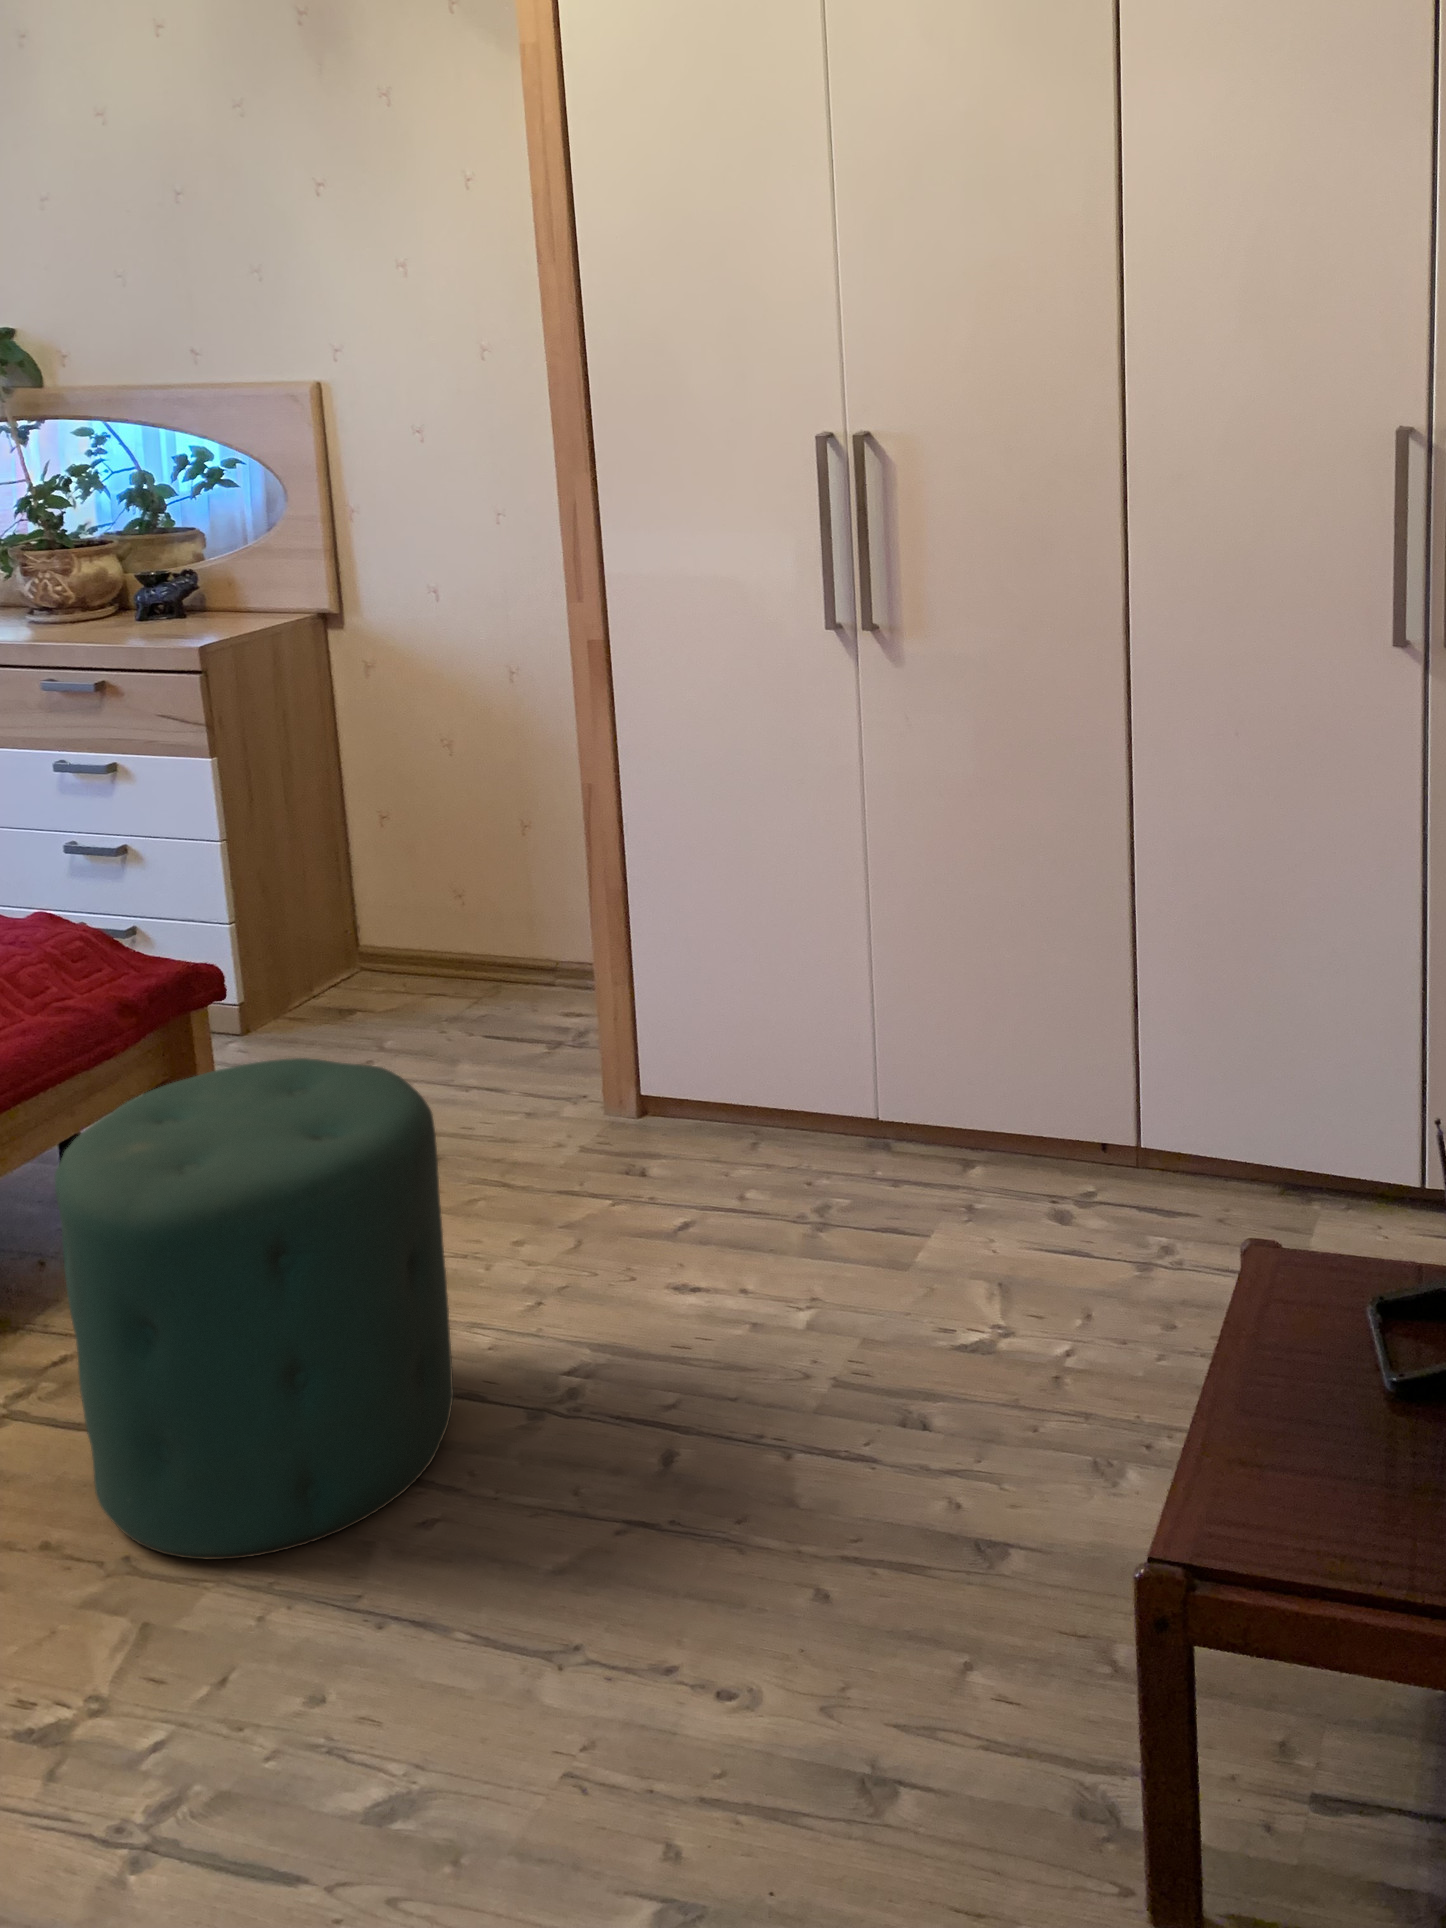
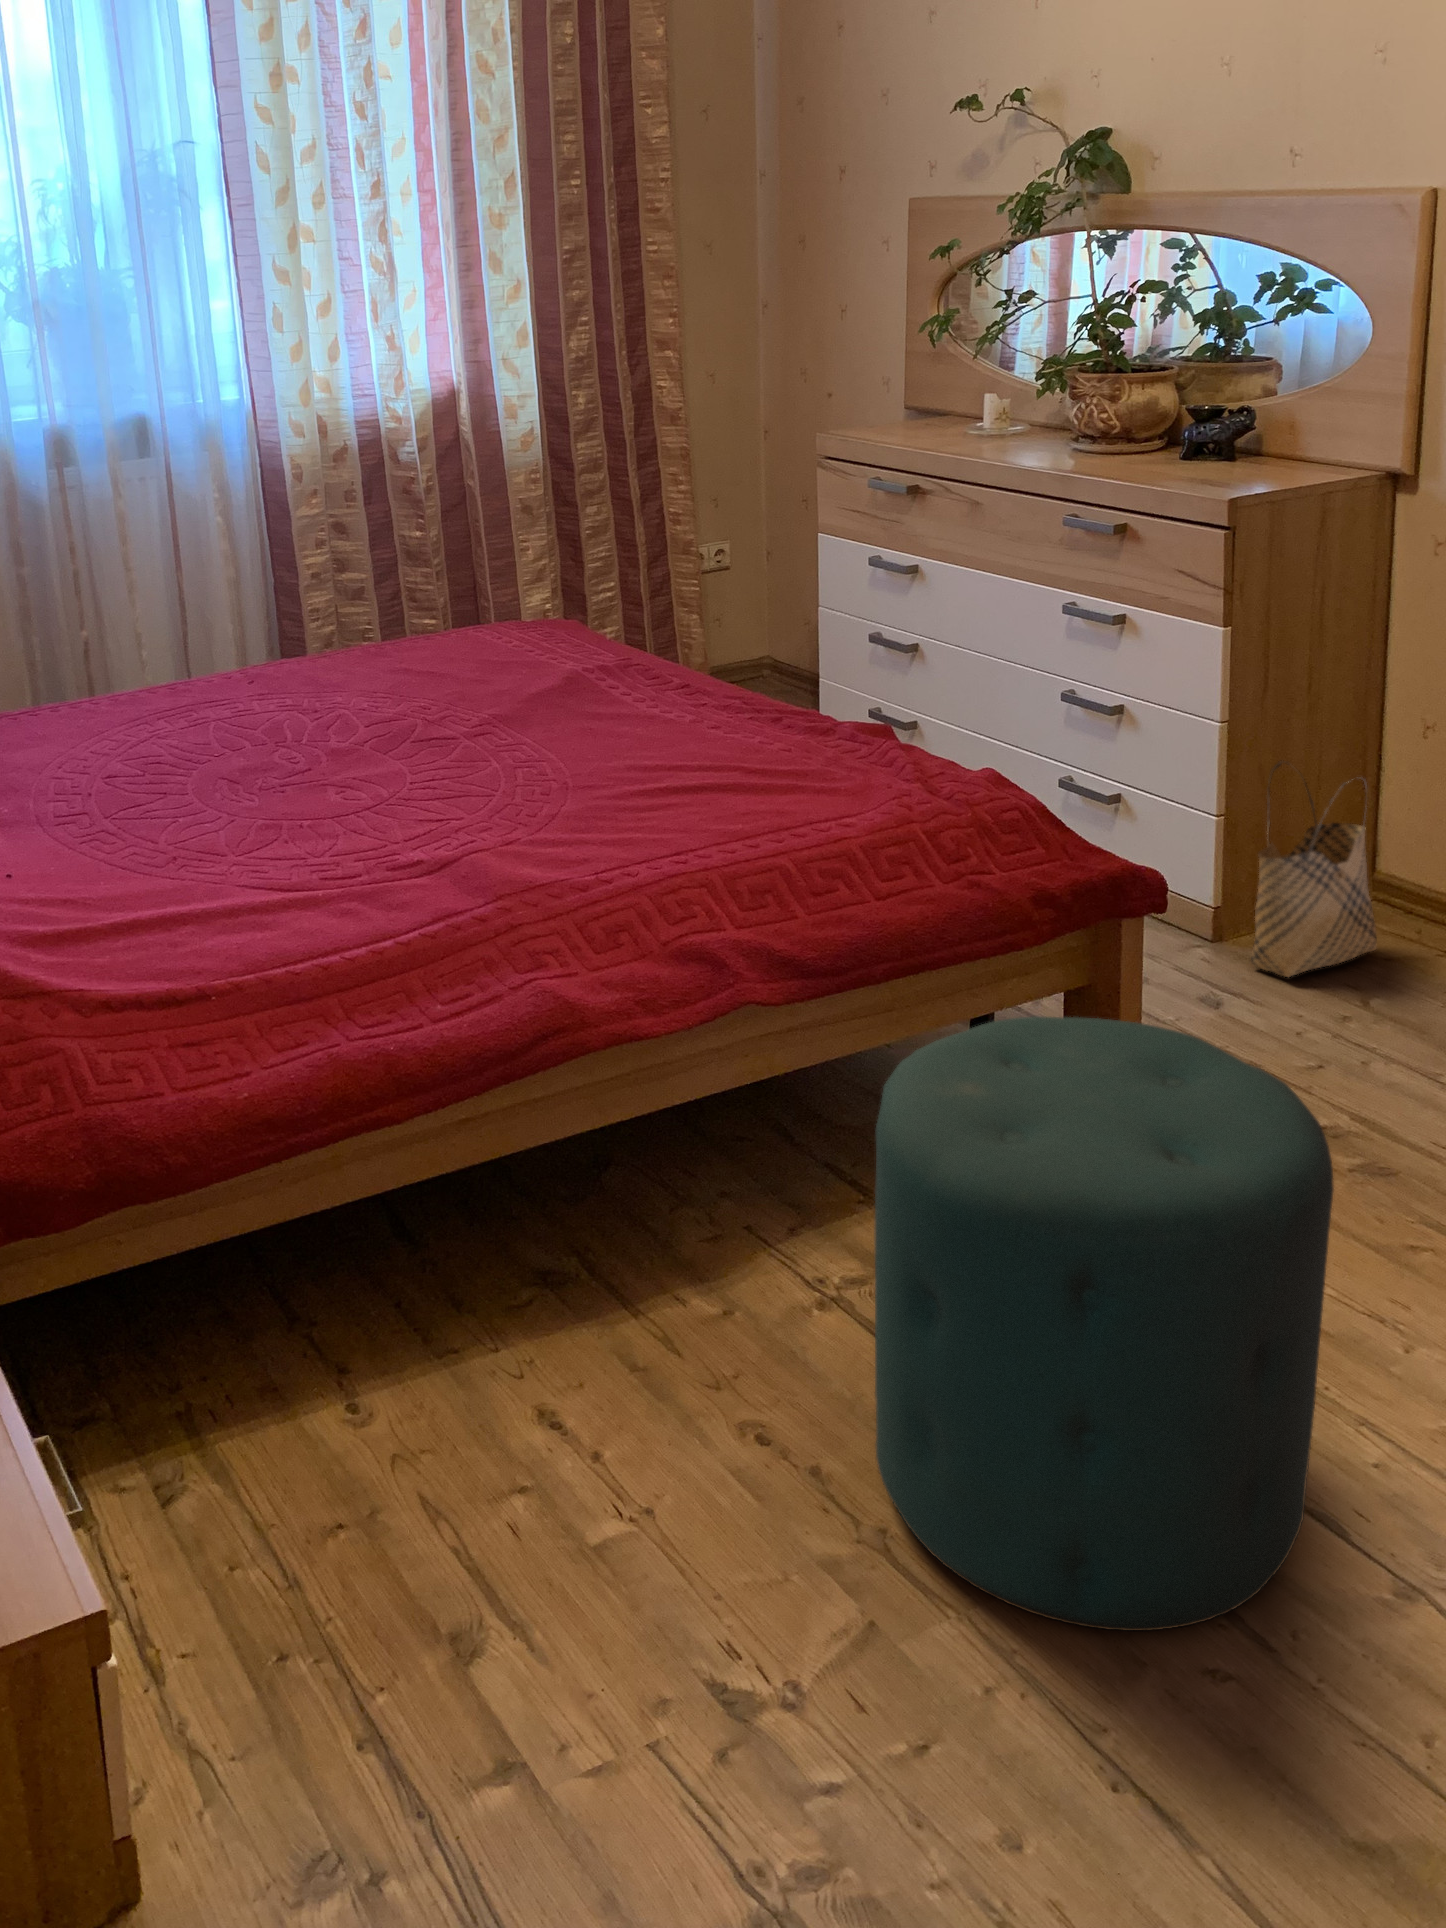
woven basket: none [268,862,377,1043] -> present [1250,761,1377,977]

